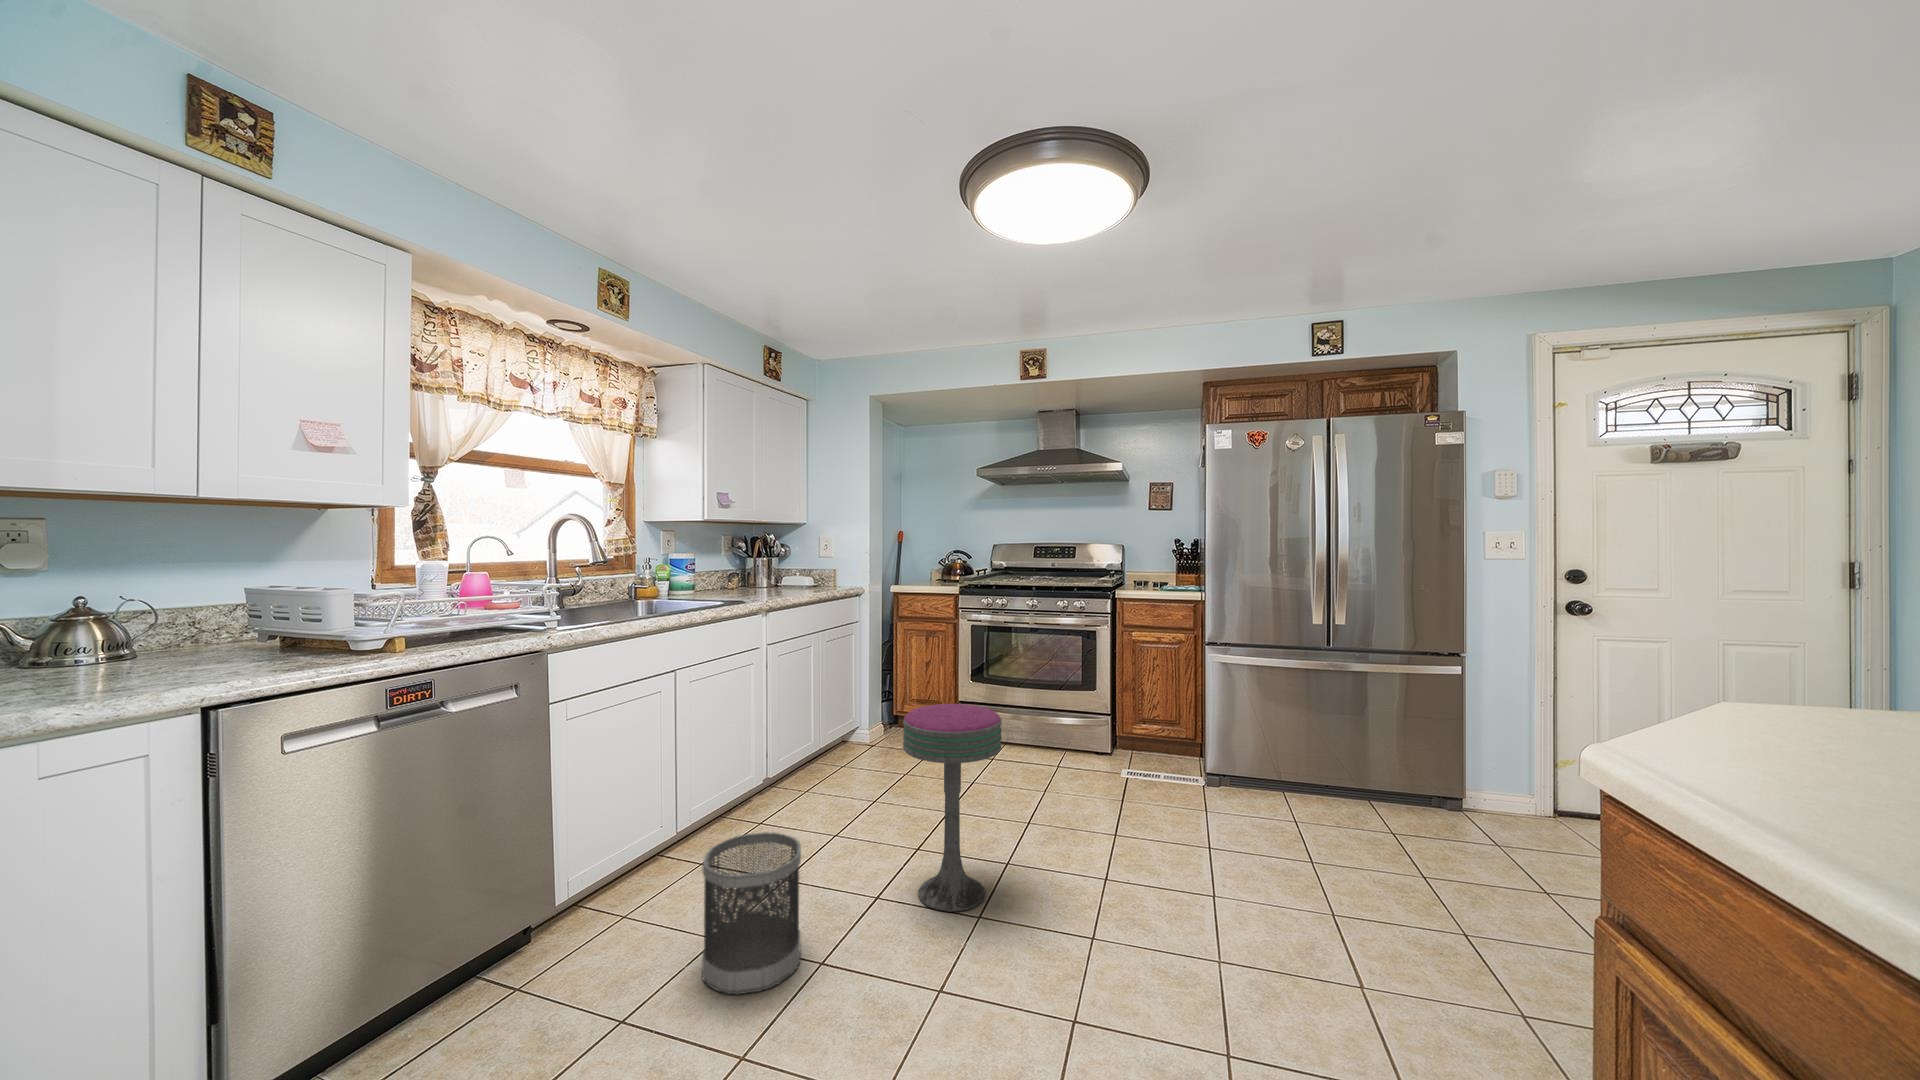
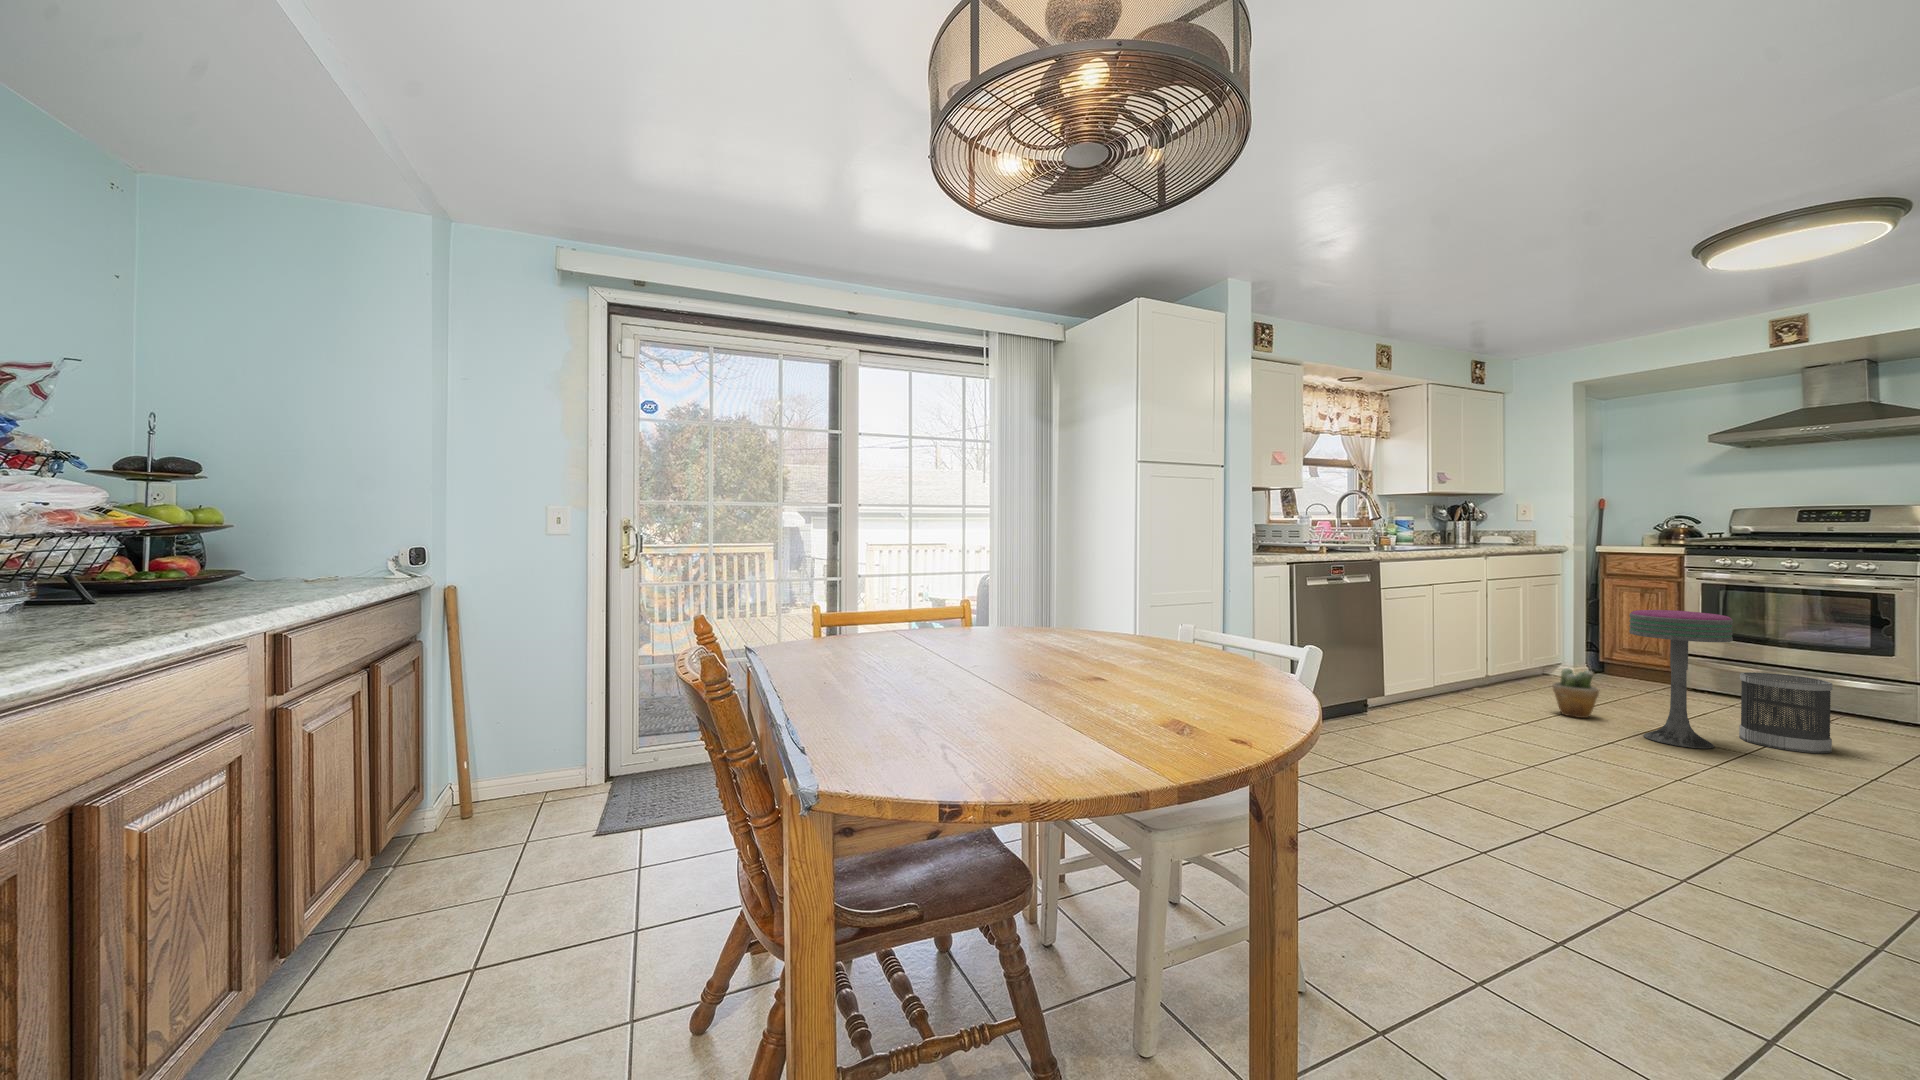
potted plant: none [827,788,877,863] -> present [1552,668,1599,718]
wastebasket: present [702,832,801,995] -> present [1739,672,1833,753]

